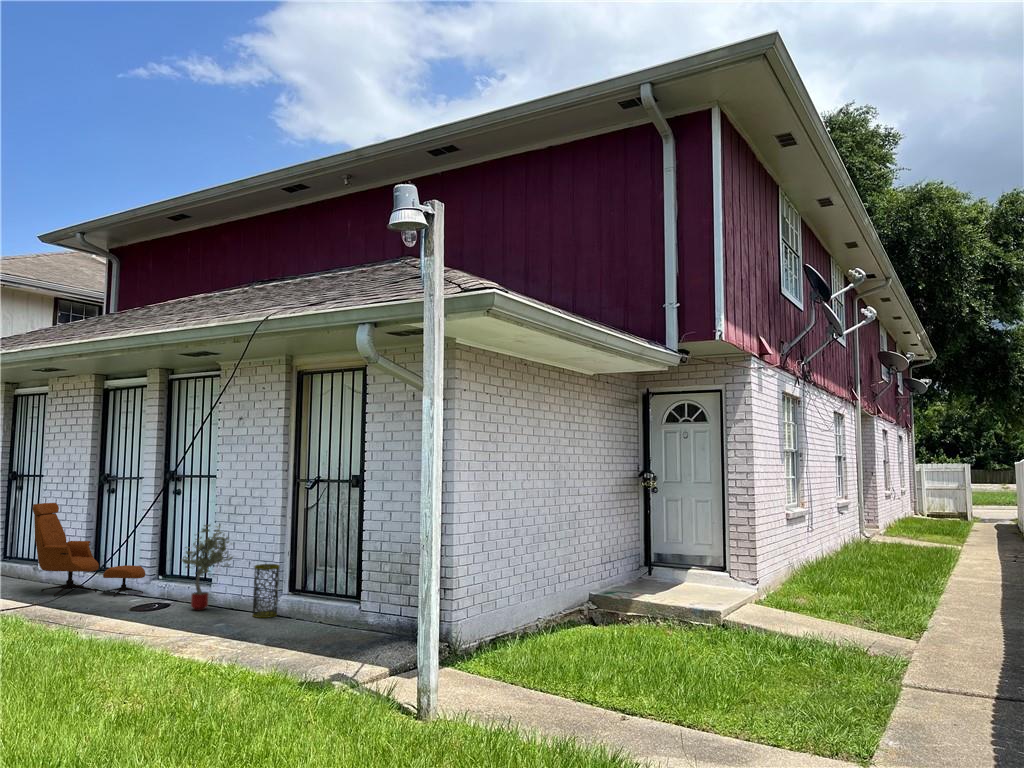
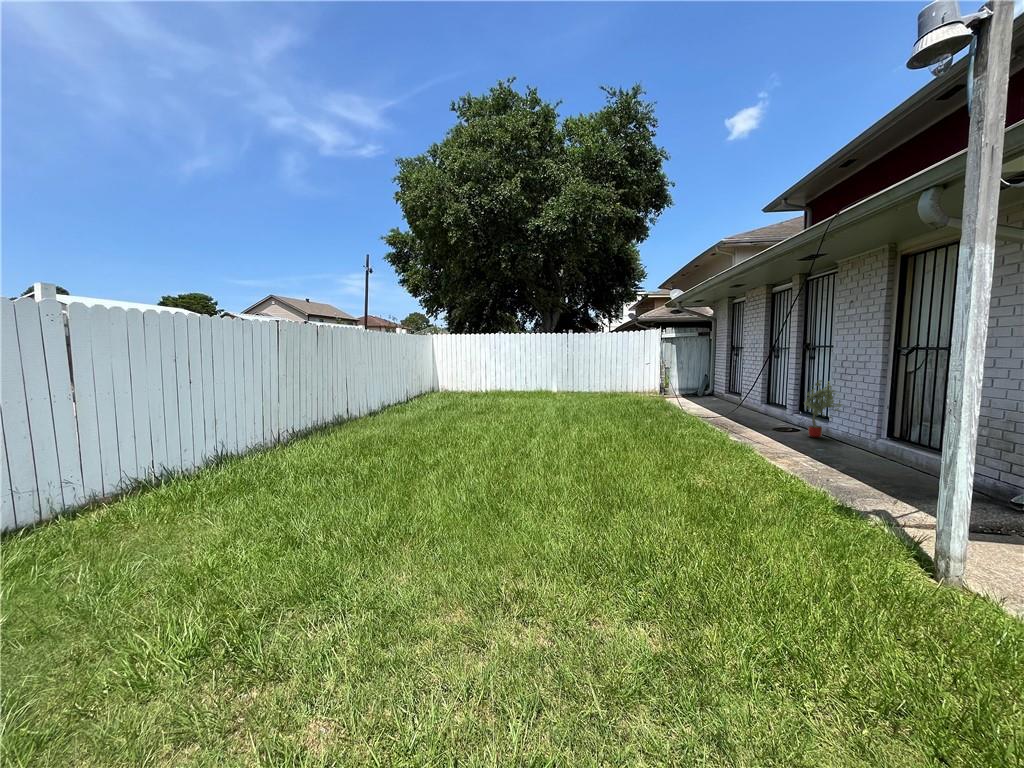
lounge chair: present [33,503,145,596] -> none [723,364,790,421]
trash can: present [253,564,280,618] -> none [852,412,877,453]

